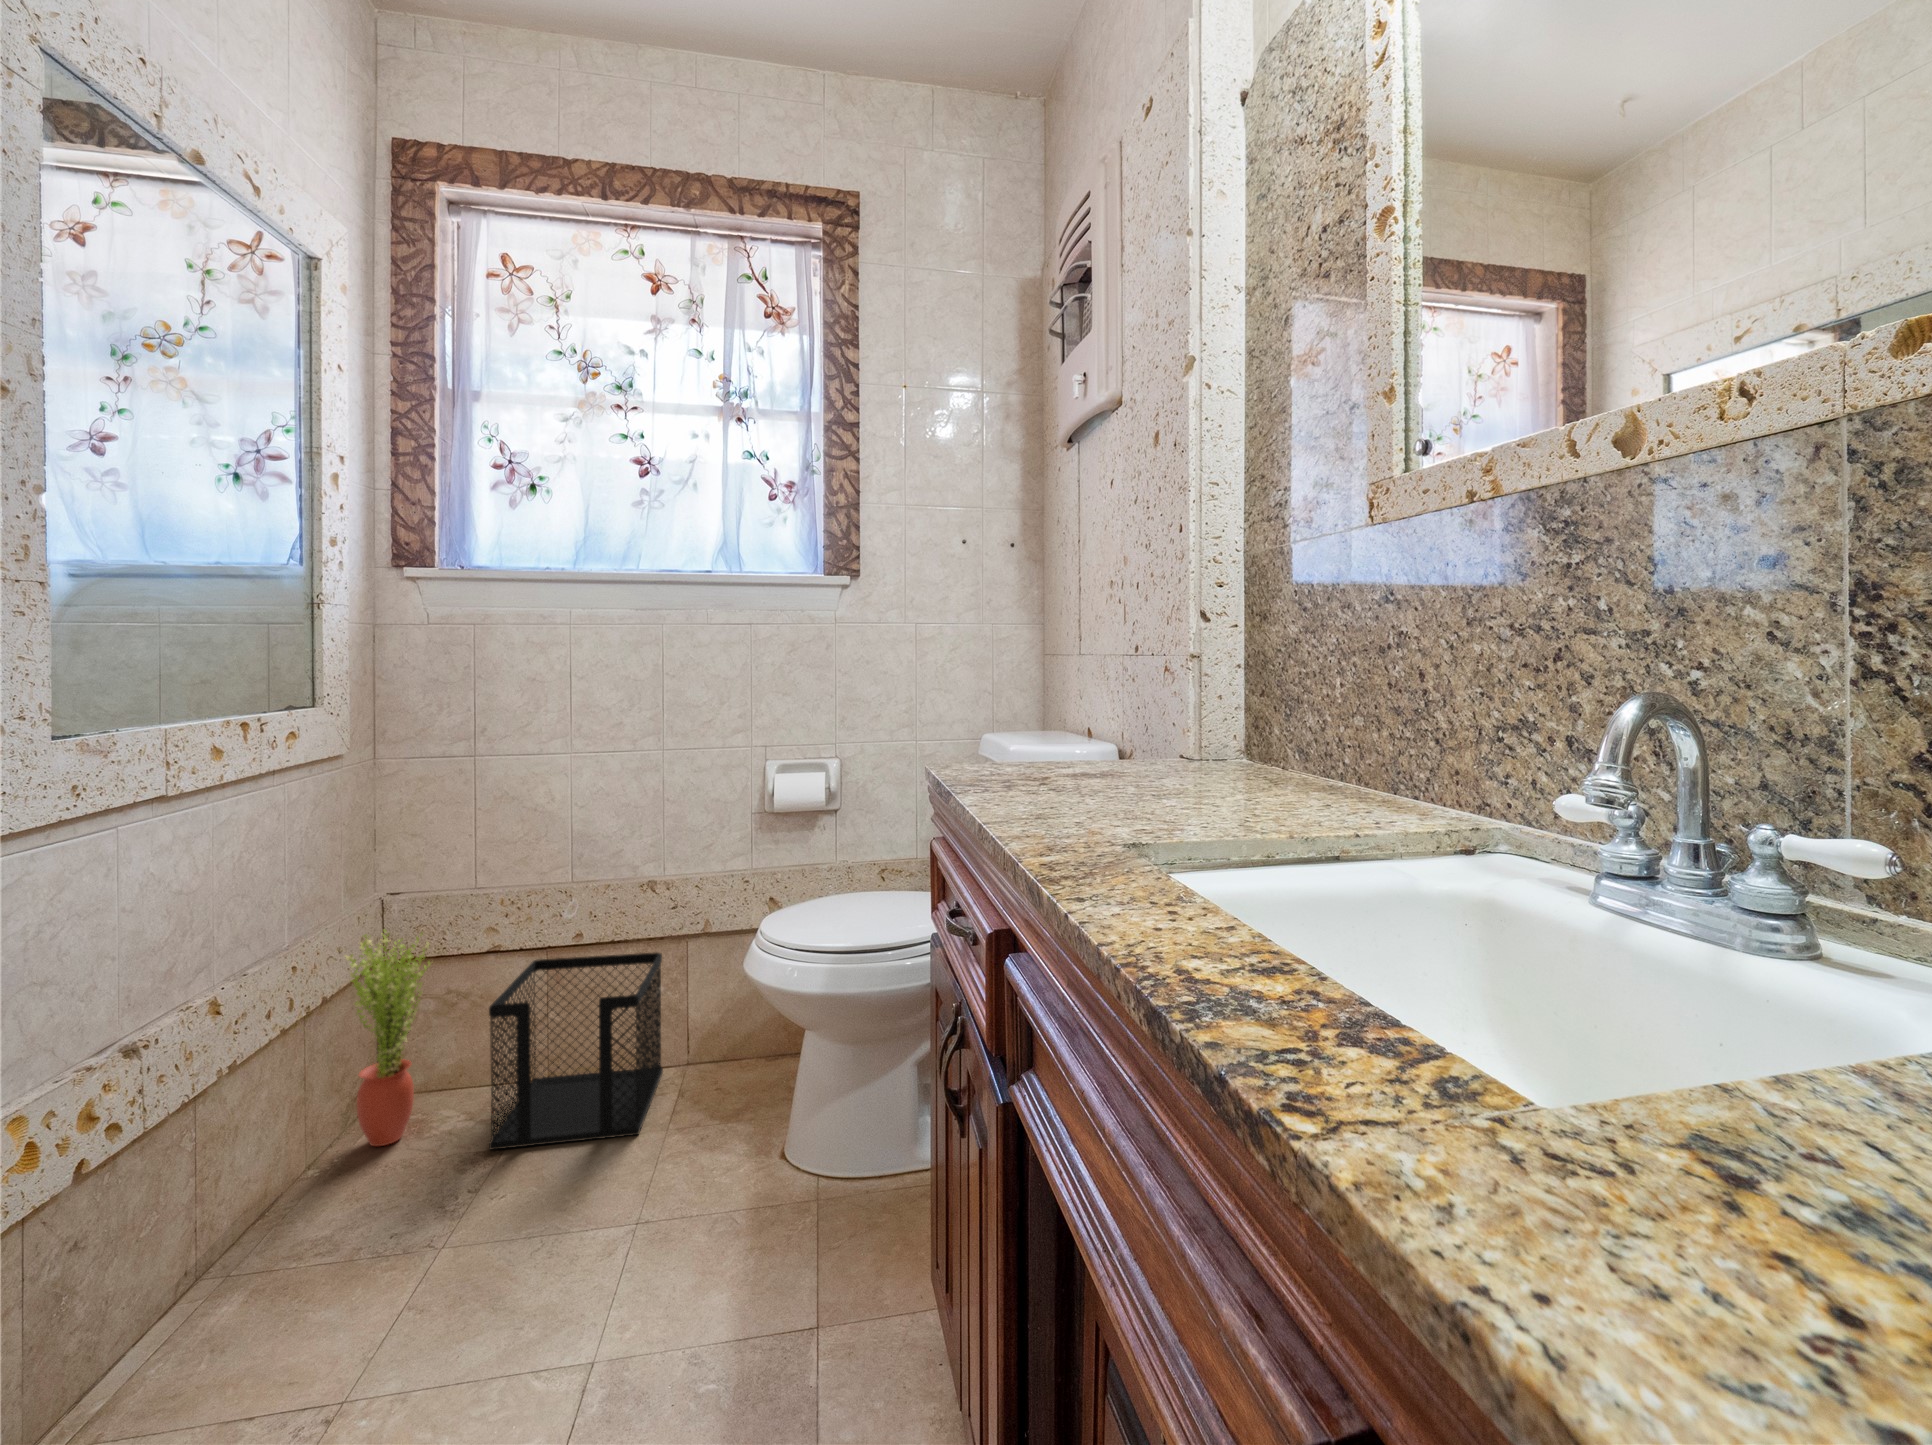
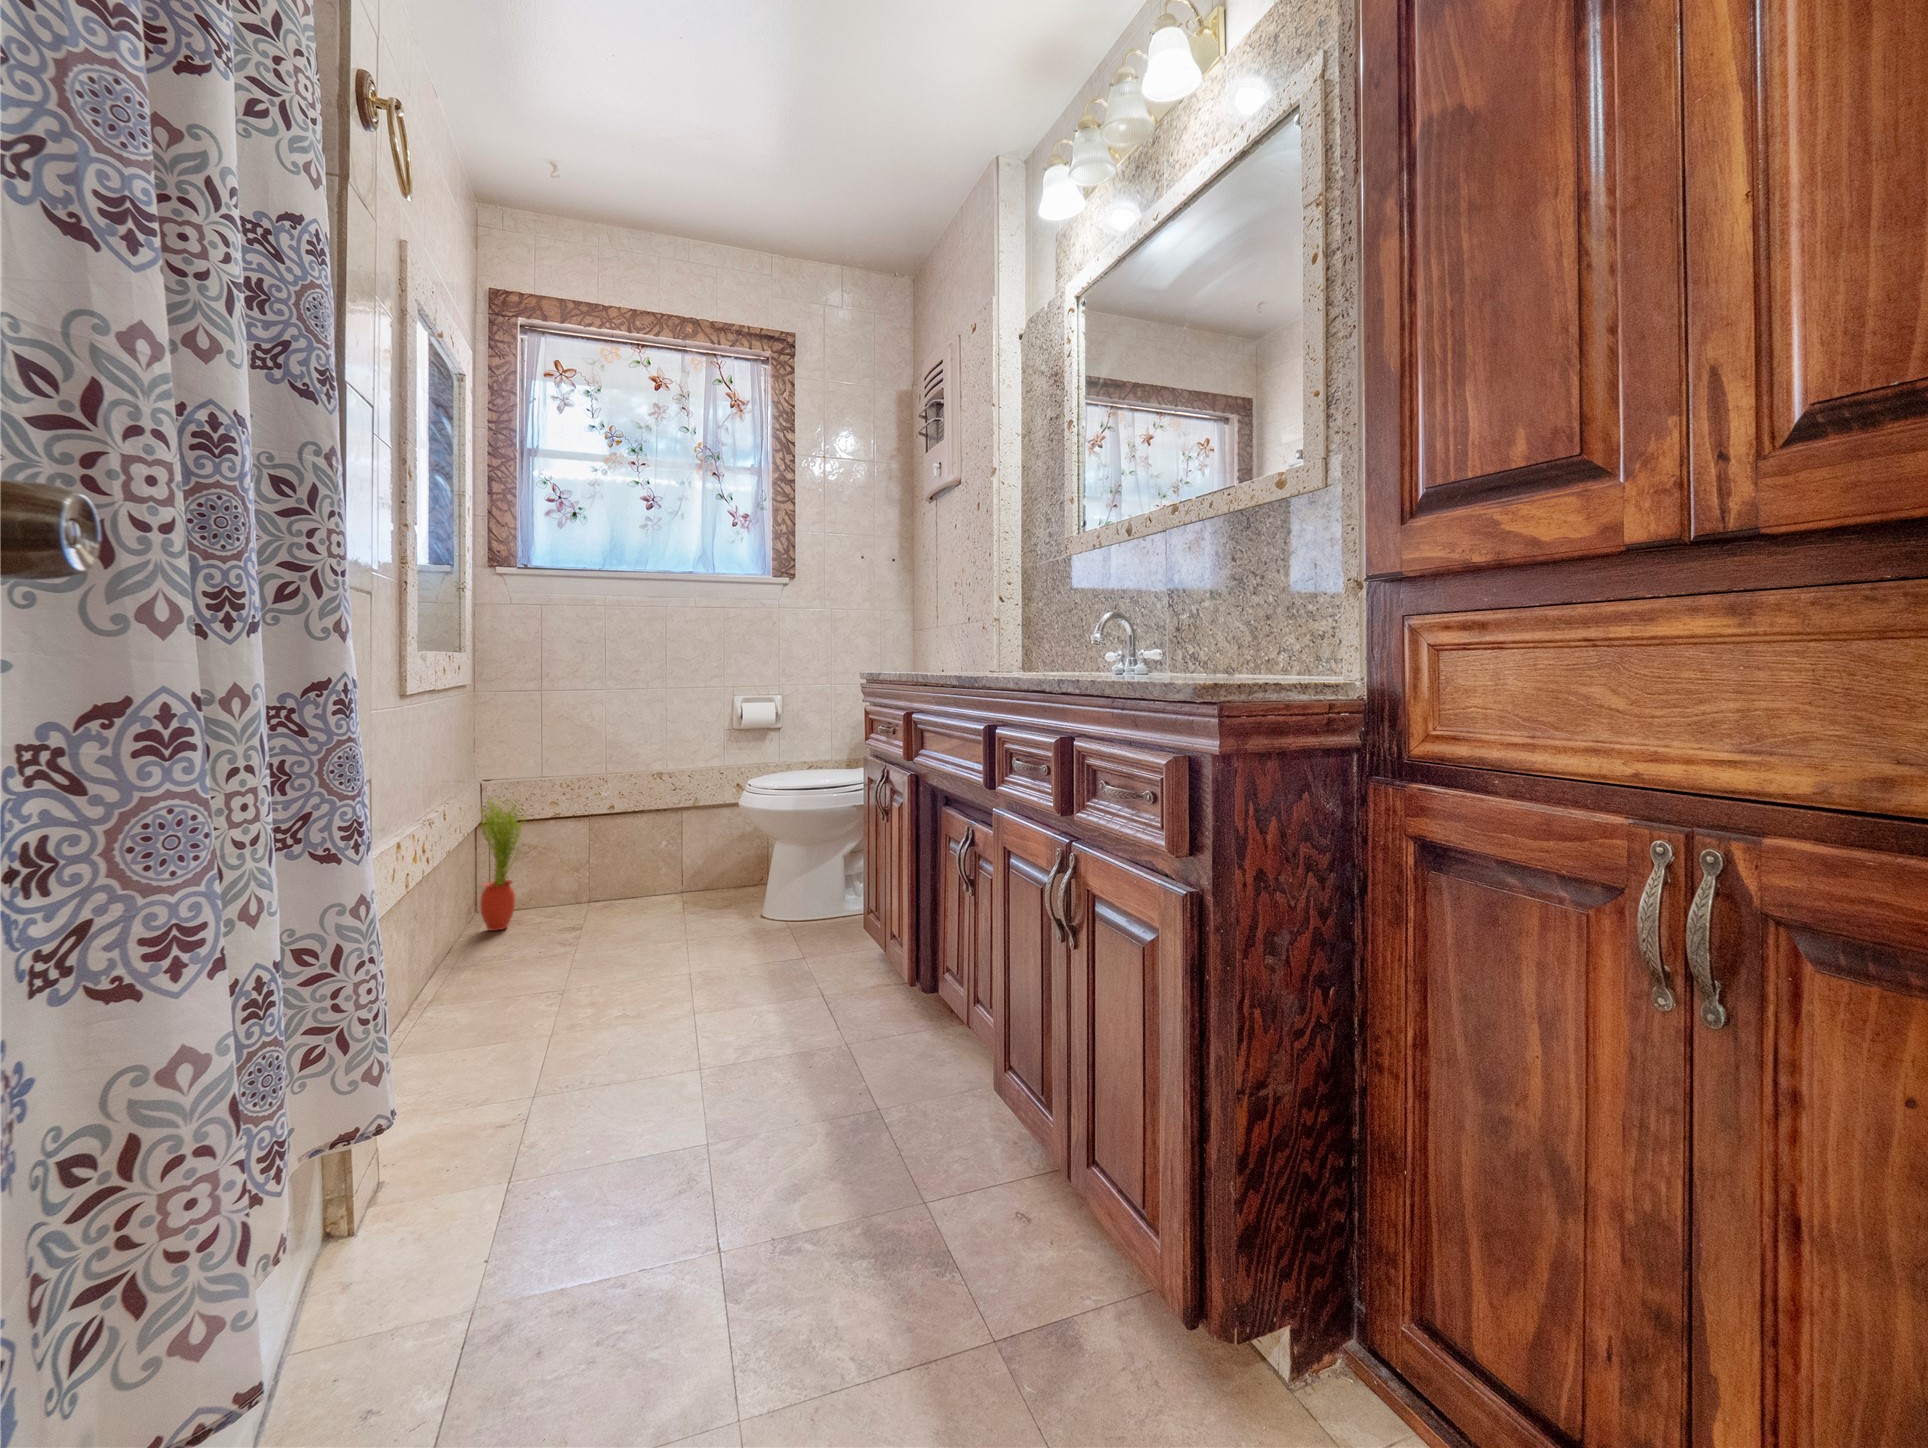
wastebasket: present [489,953,663,1150] -> none [571,819,667,928]

